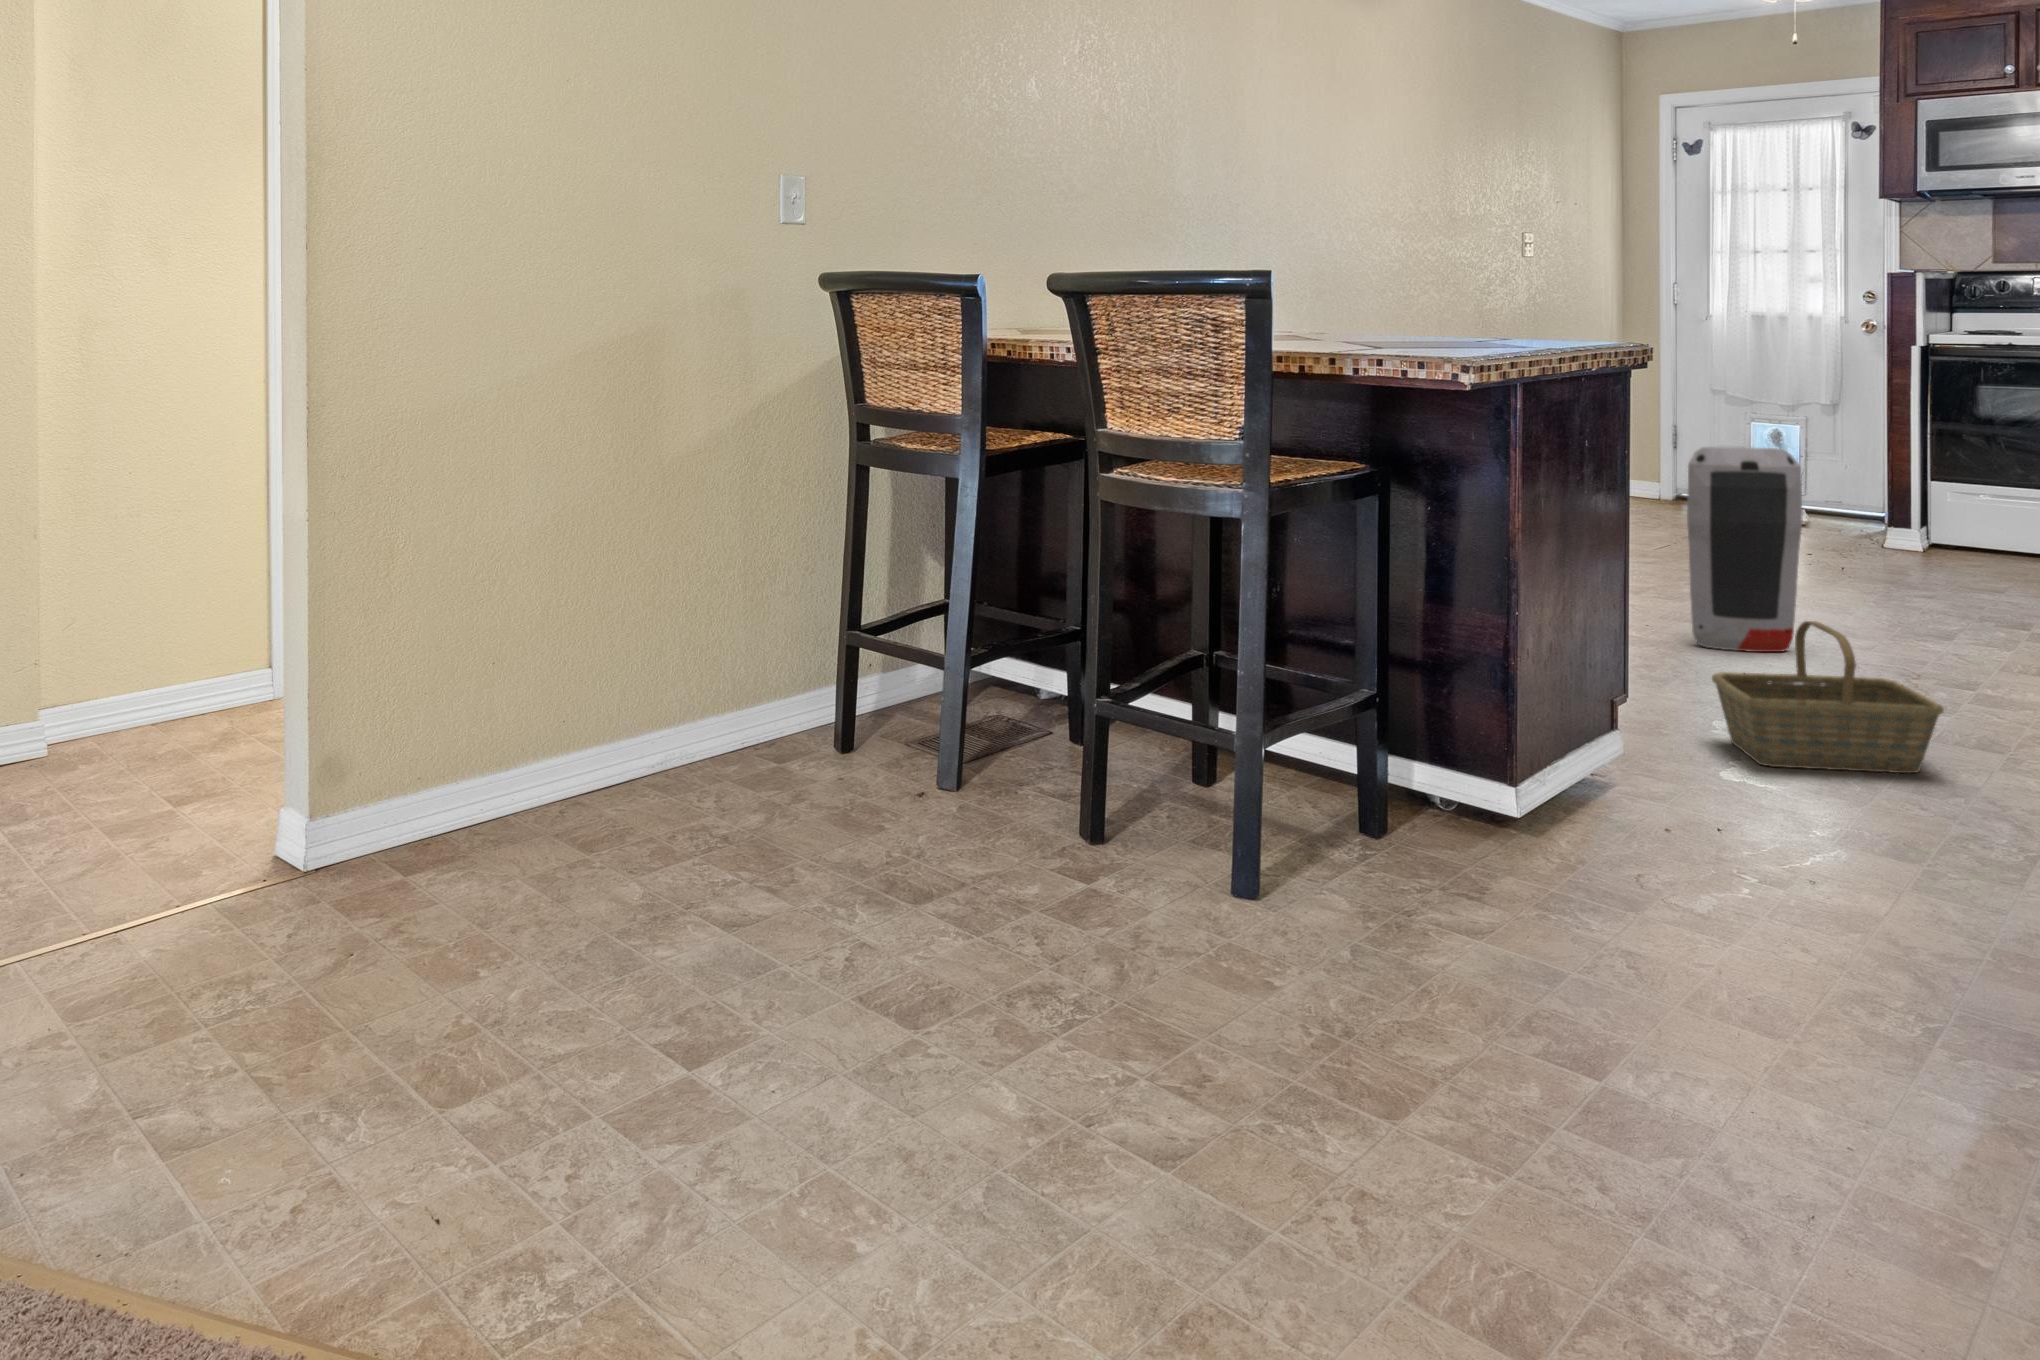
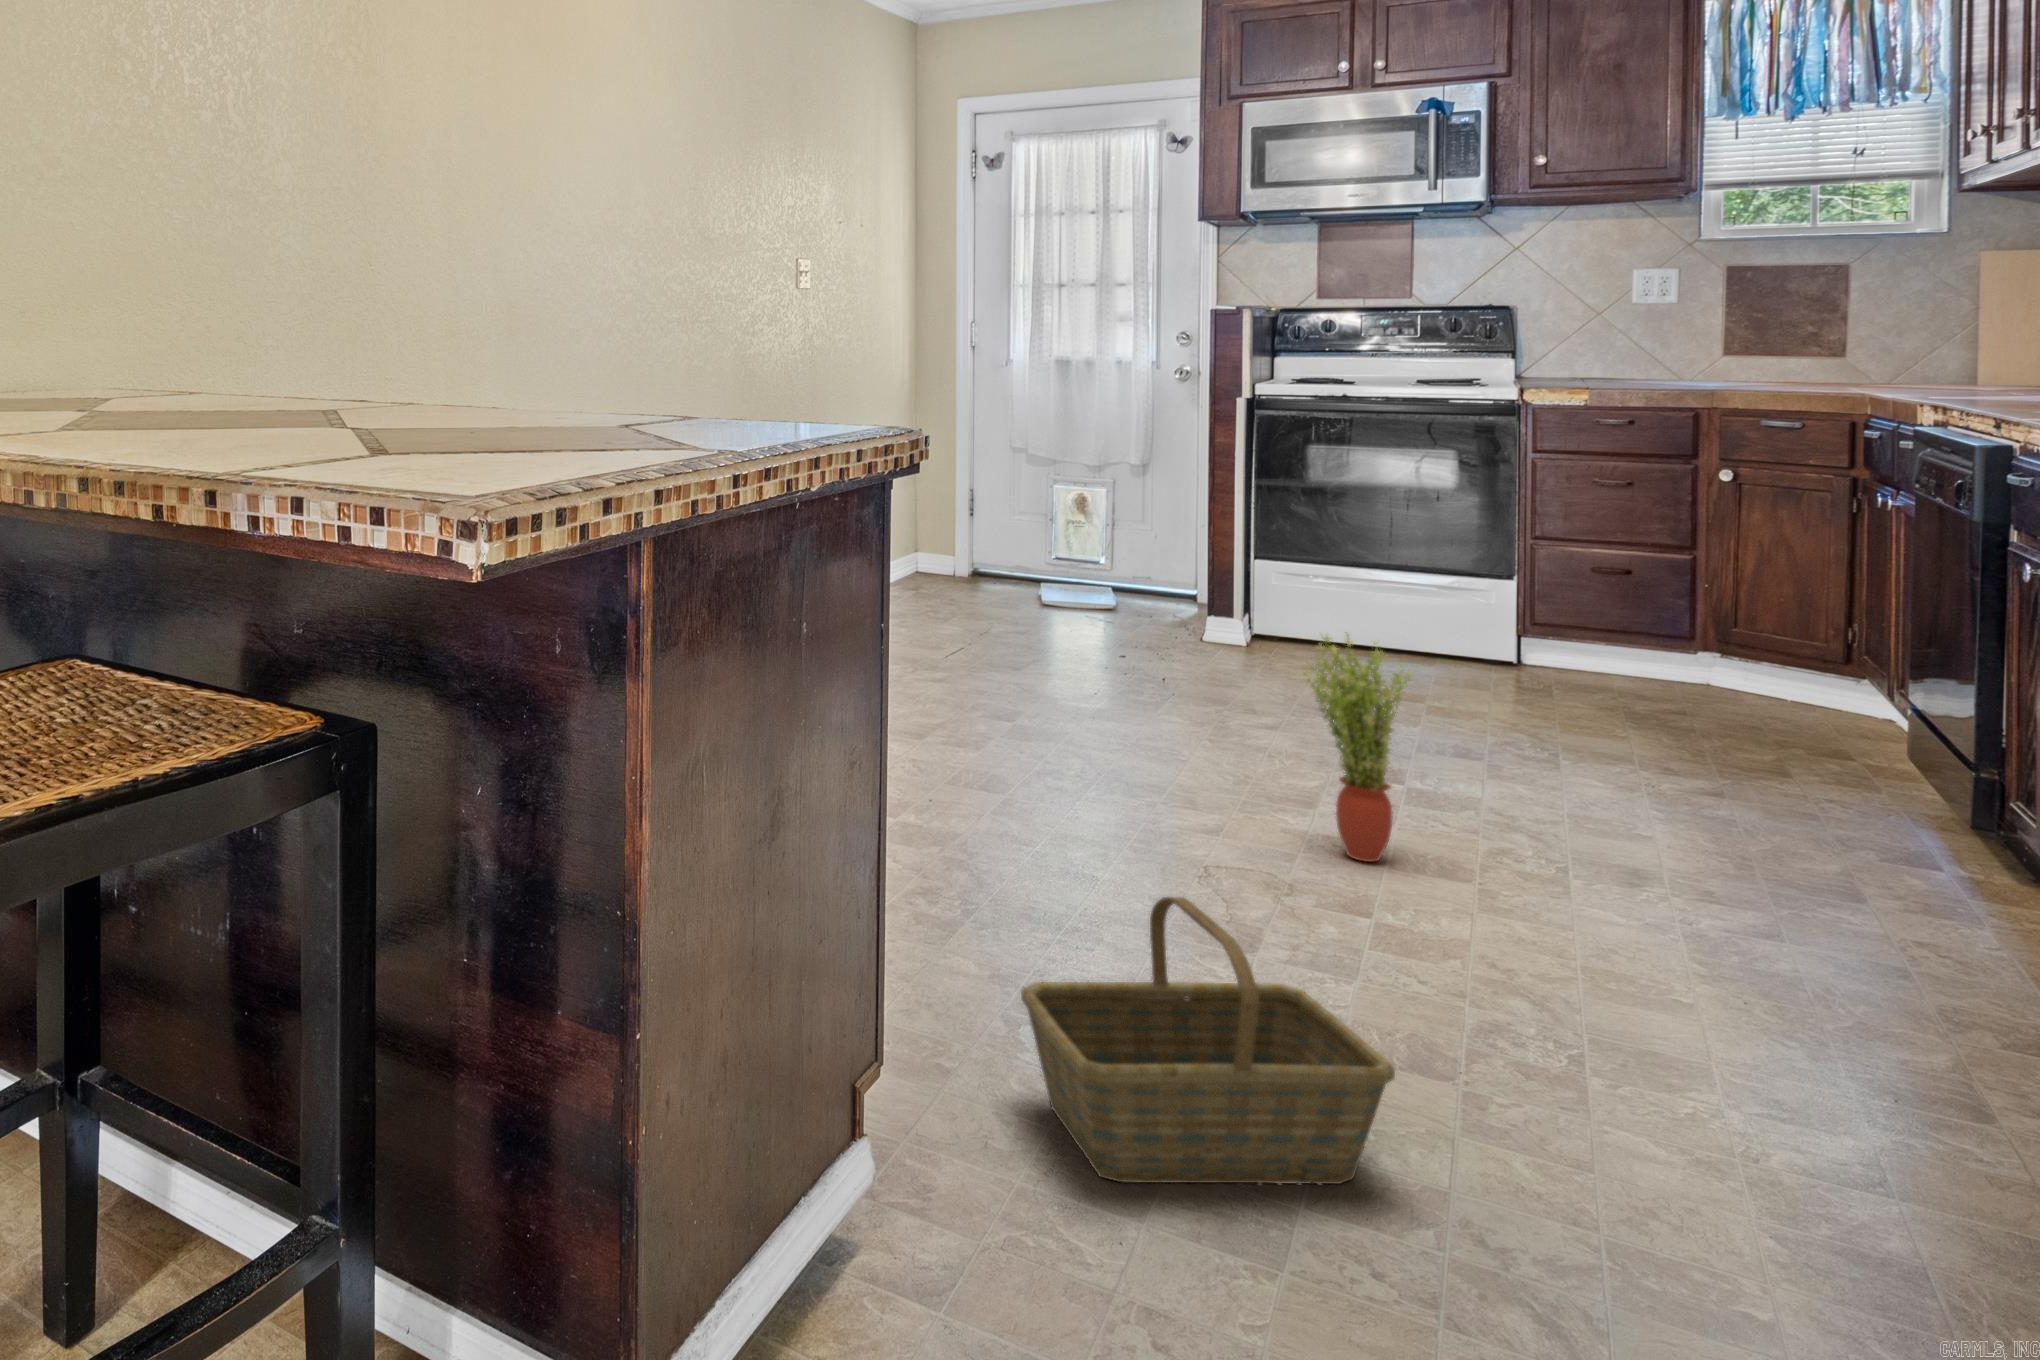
air purifier: present [1687,447,1802,652] -> none [982,556,1137,858]
potted plant: none [1930,501,2014,660] -> present [1303,632,1411,862]

